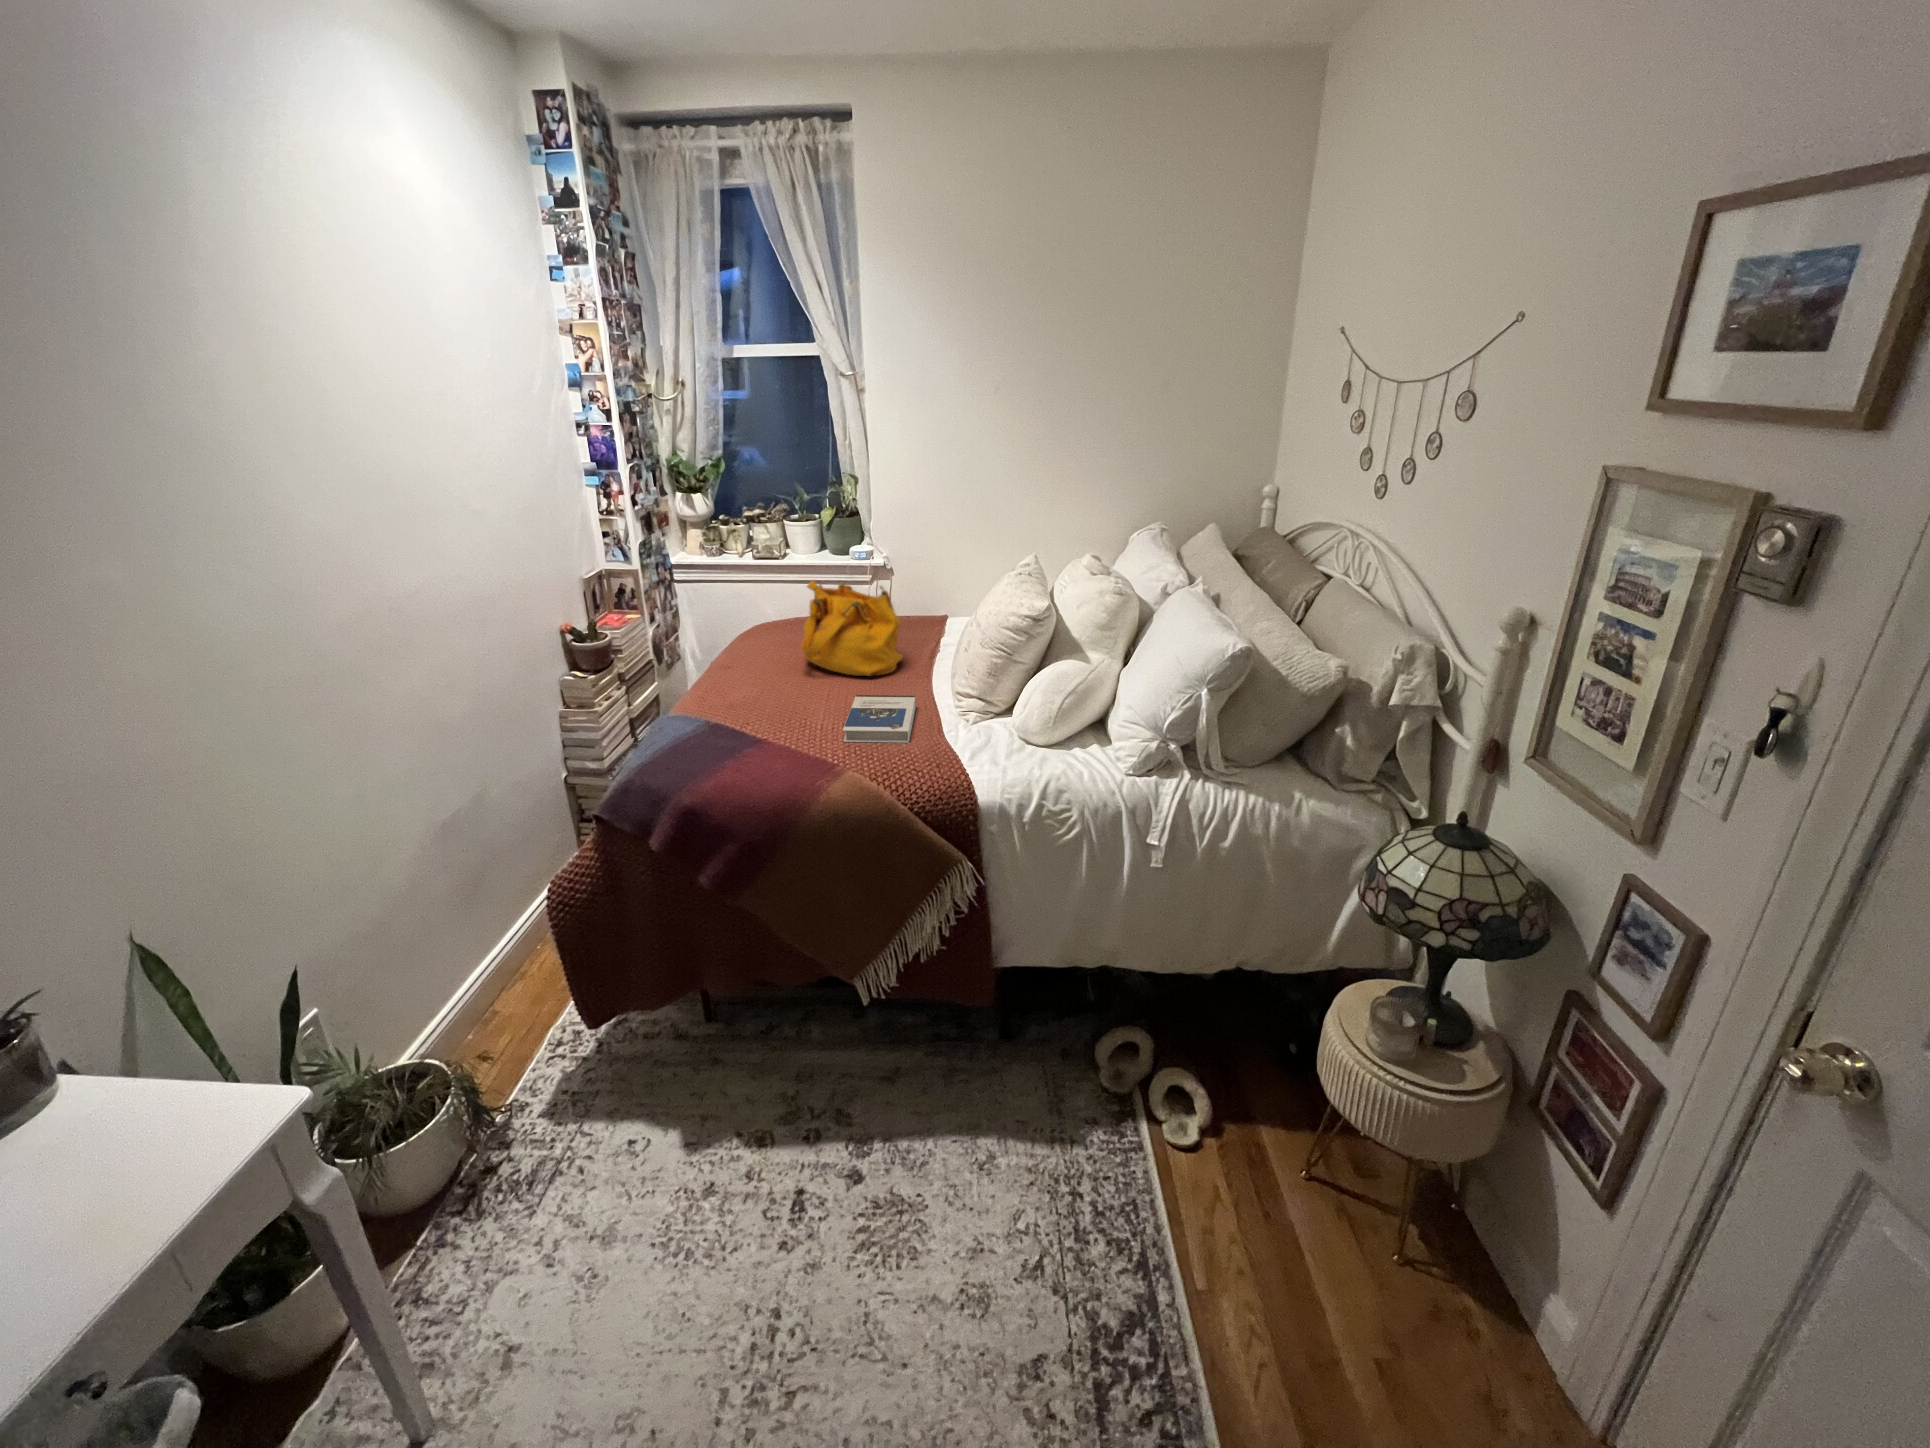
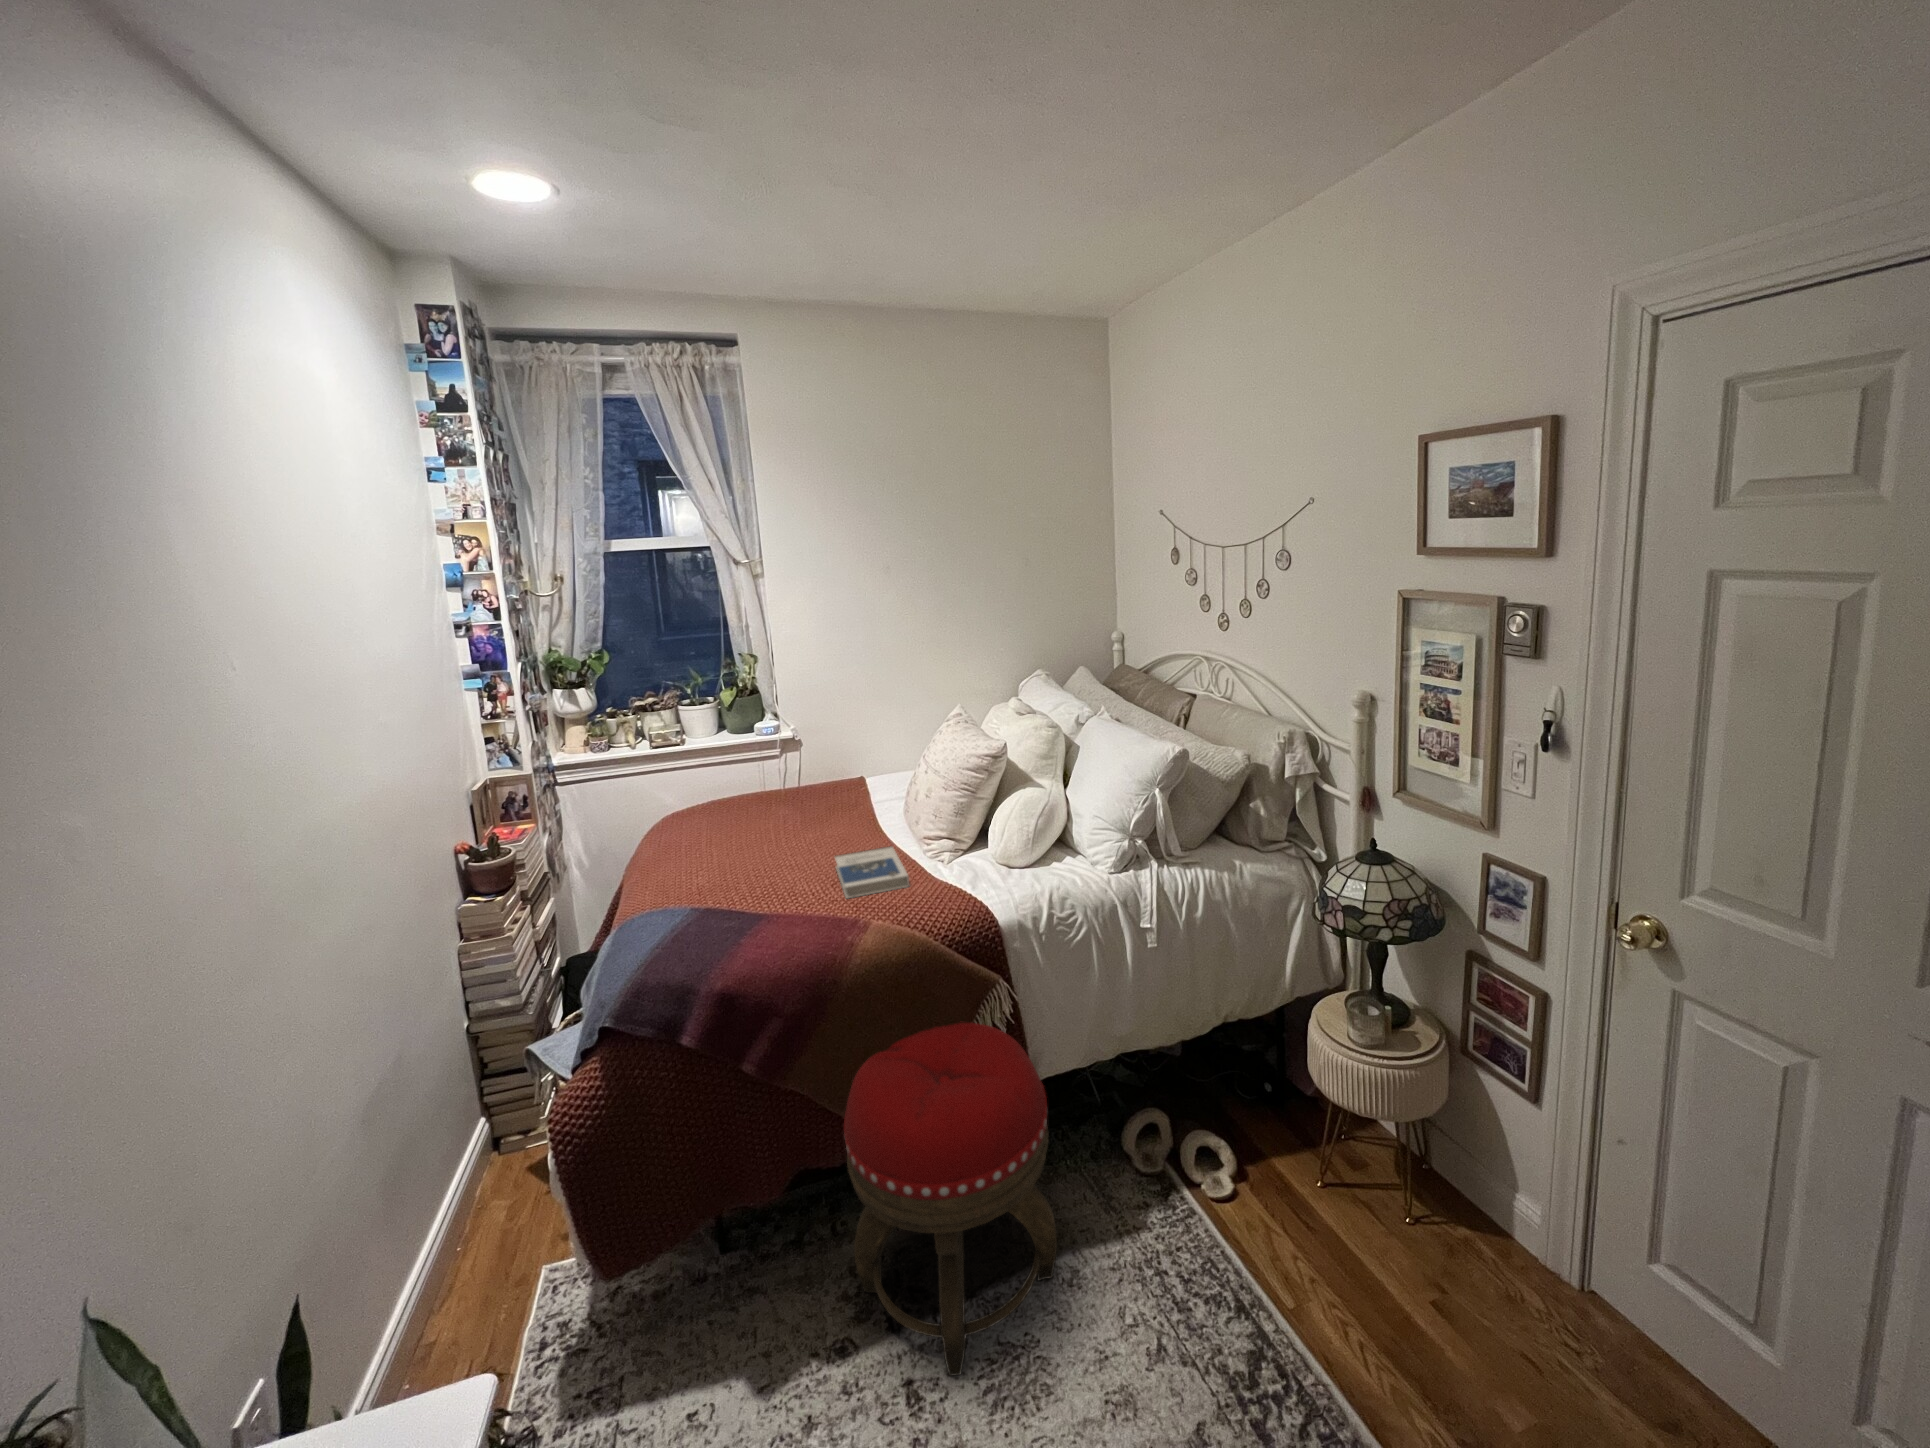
handbag: present [801,580,903,676] -> none [744,750,853,842]
footstool: none [770,885,977,1205] -> present [844,1021,1057,1376]

